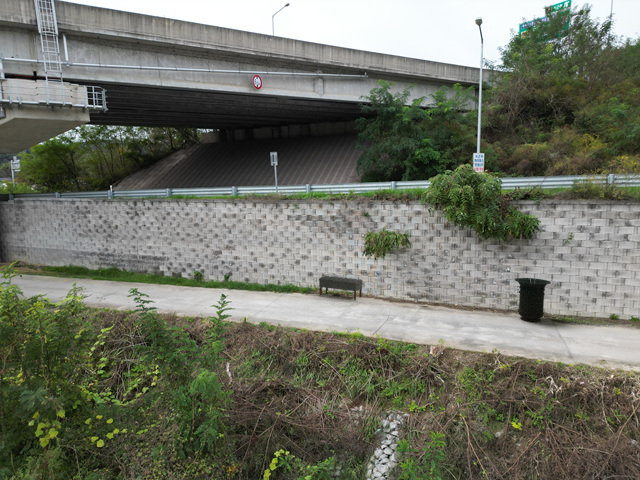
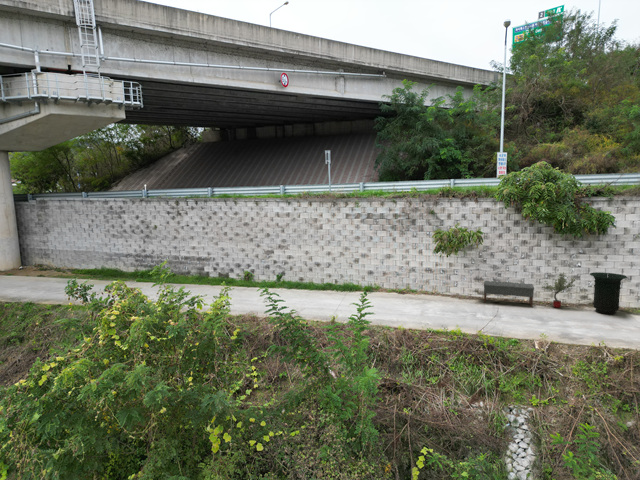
bench: present [319,276,363,300] -> present [484,281,534,307]
potted tree: none [468,277,501,314] -> present [542,272,575,308]

